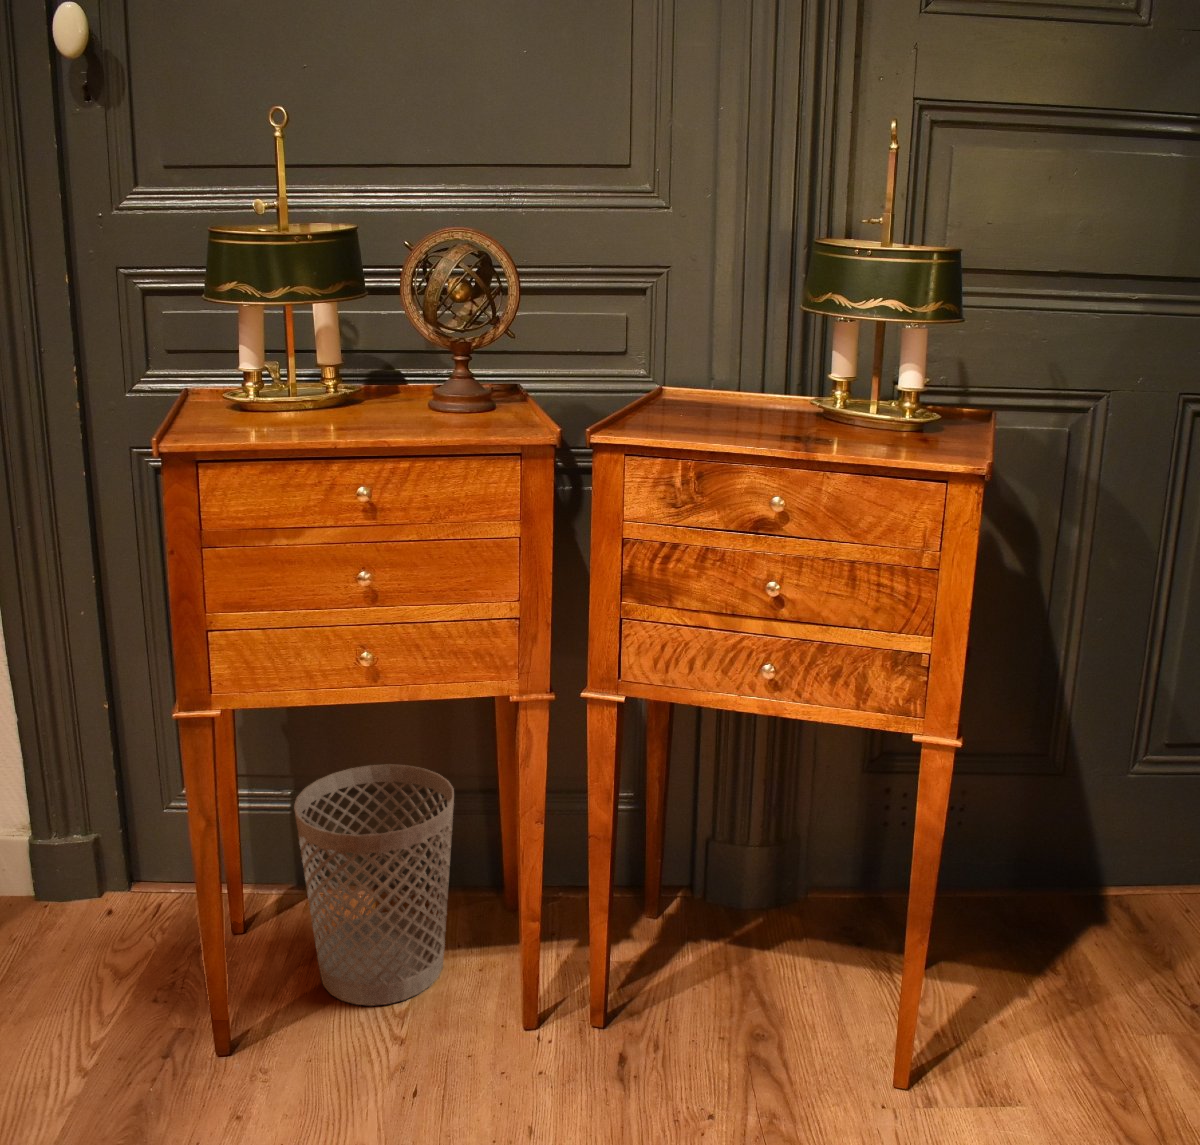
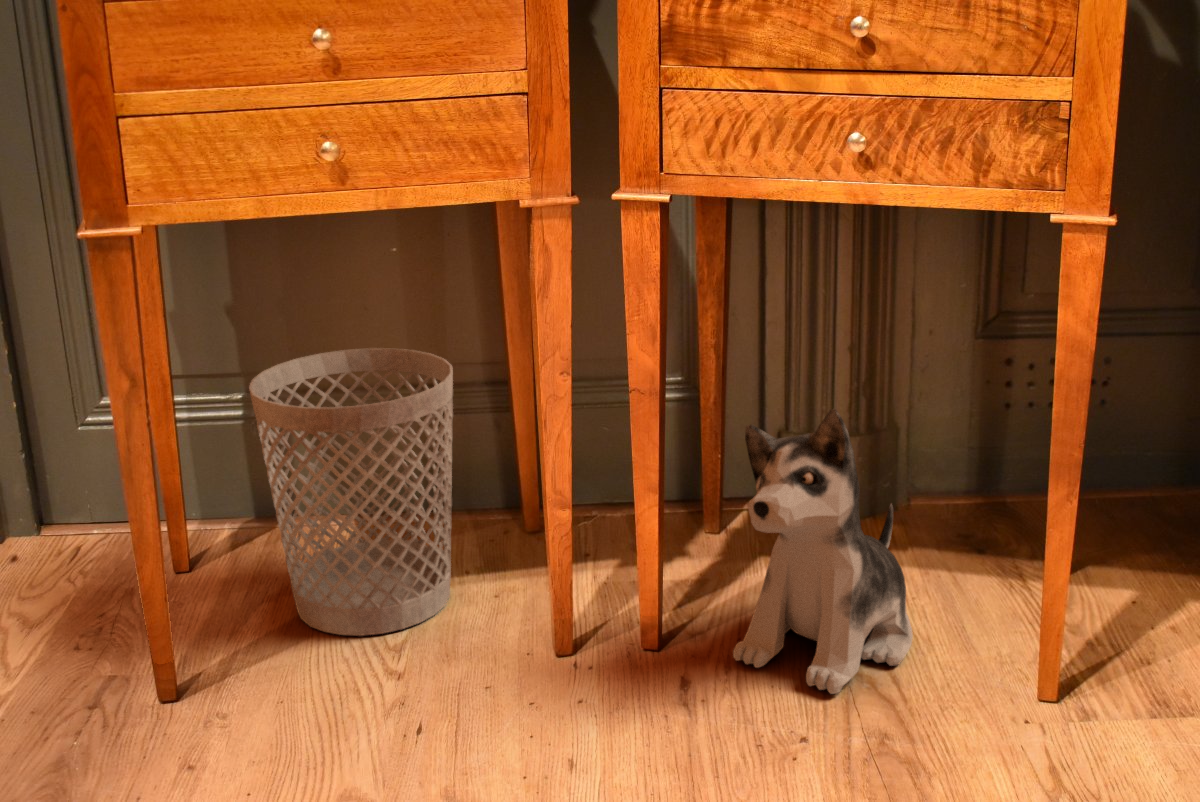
plush toy: none [663,857,804,1083] -> present [733,409,913,694]

